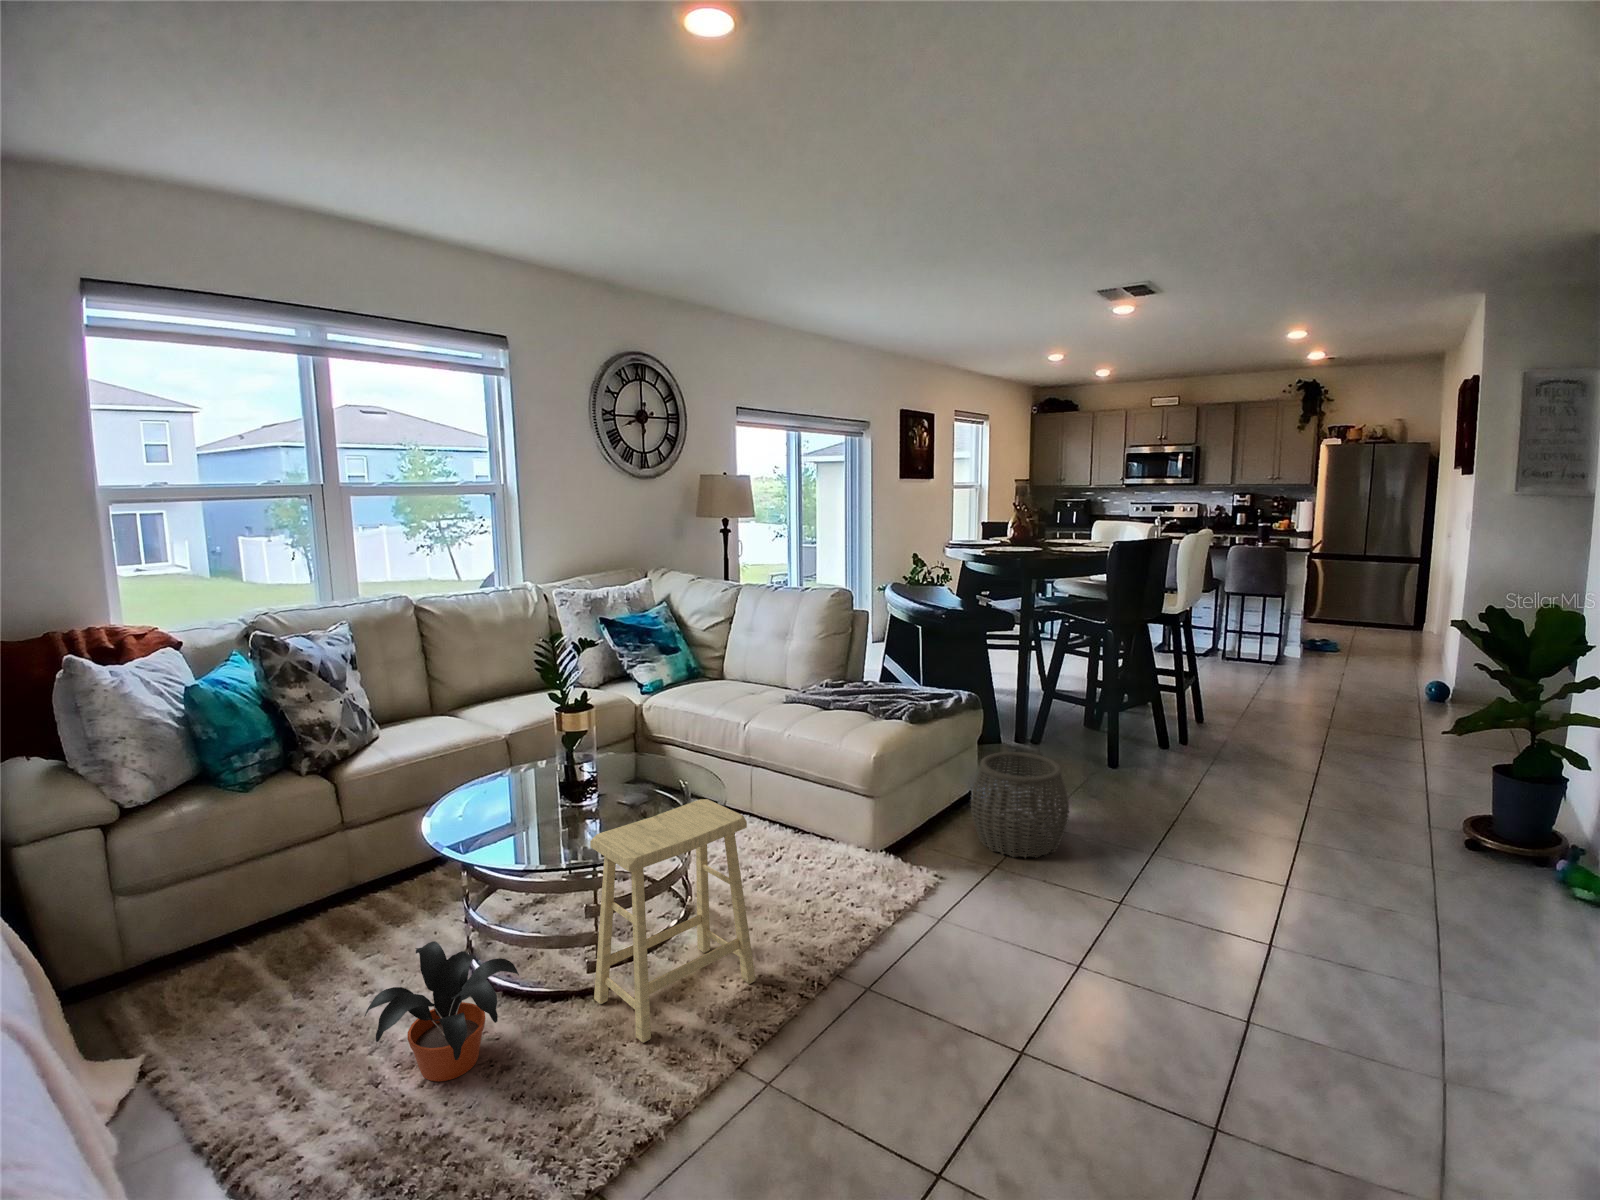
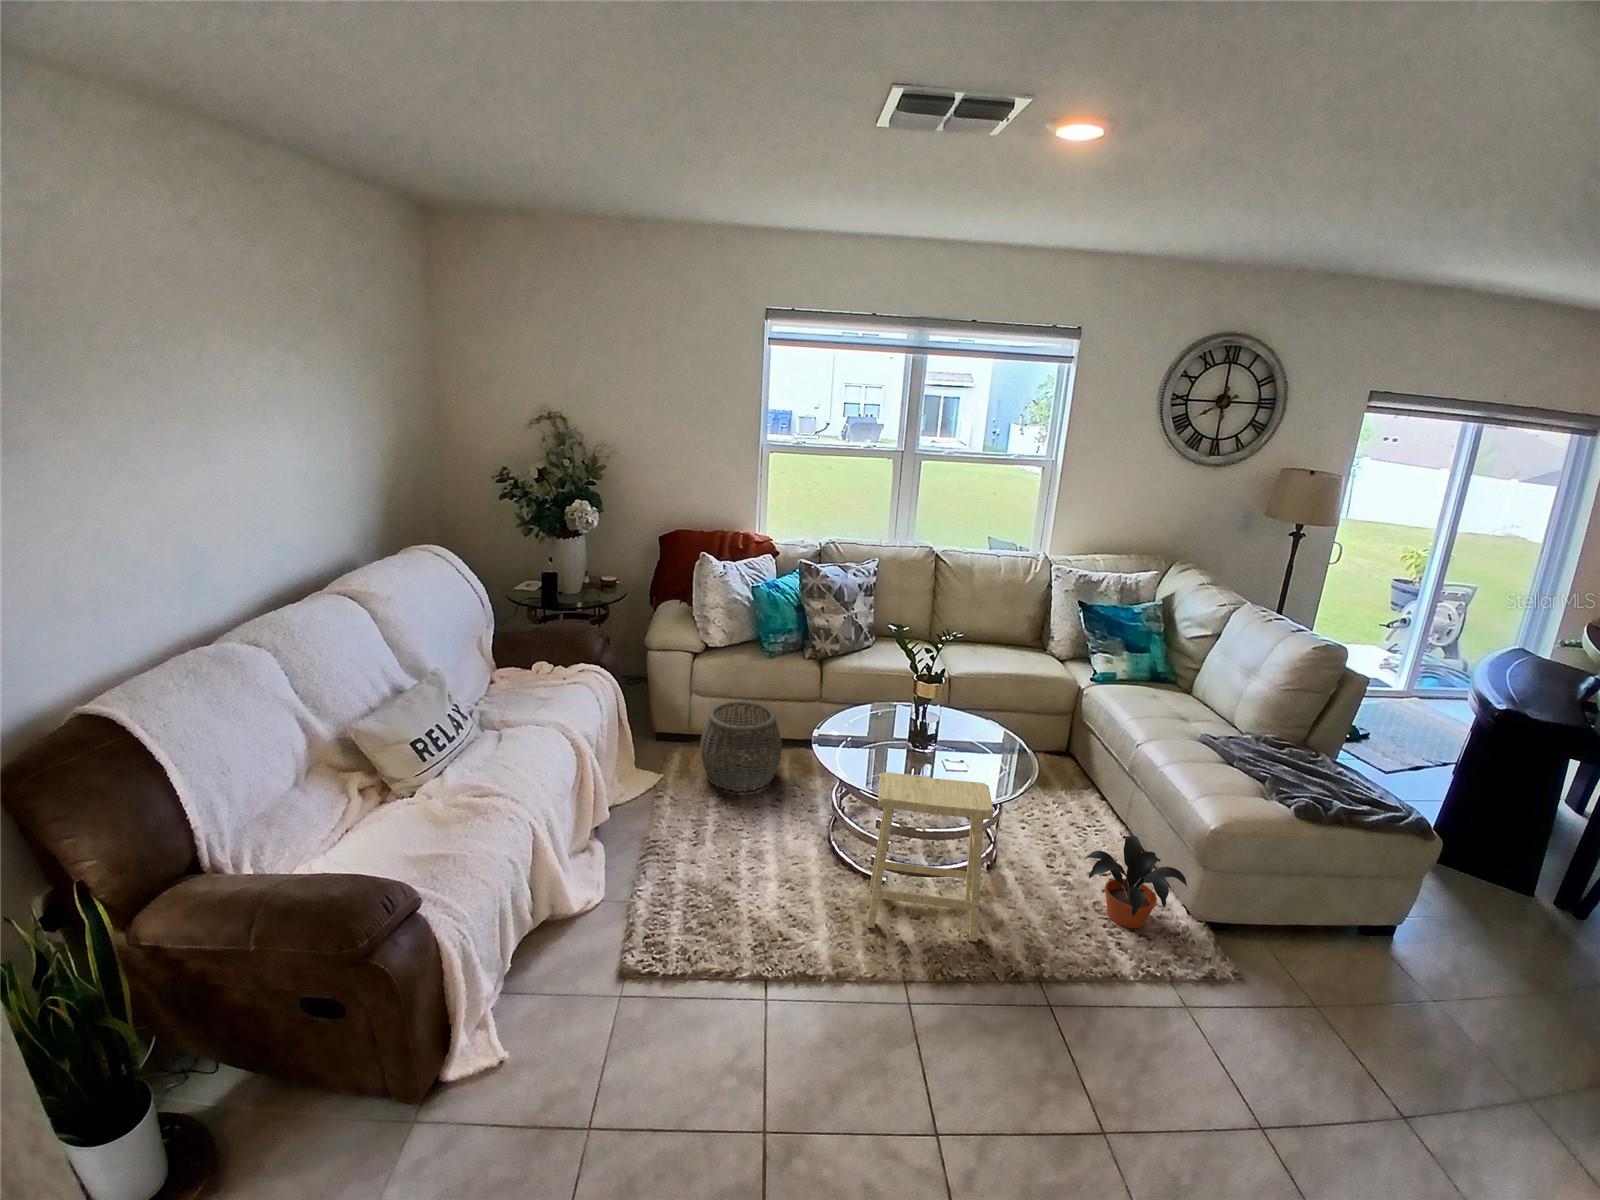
woven basket: present [971,752,1069,858] -> present [700,701,782,791]
potted plant: present [365,941,519,1082] -> present [1084,836,1187,928]

